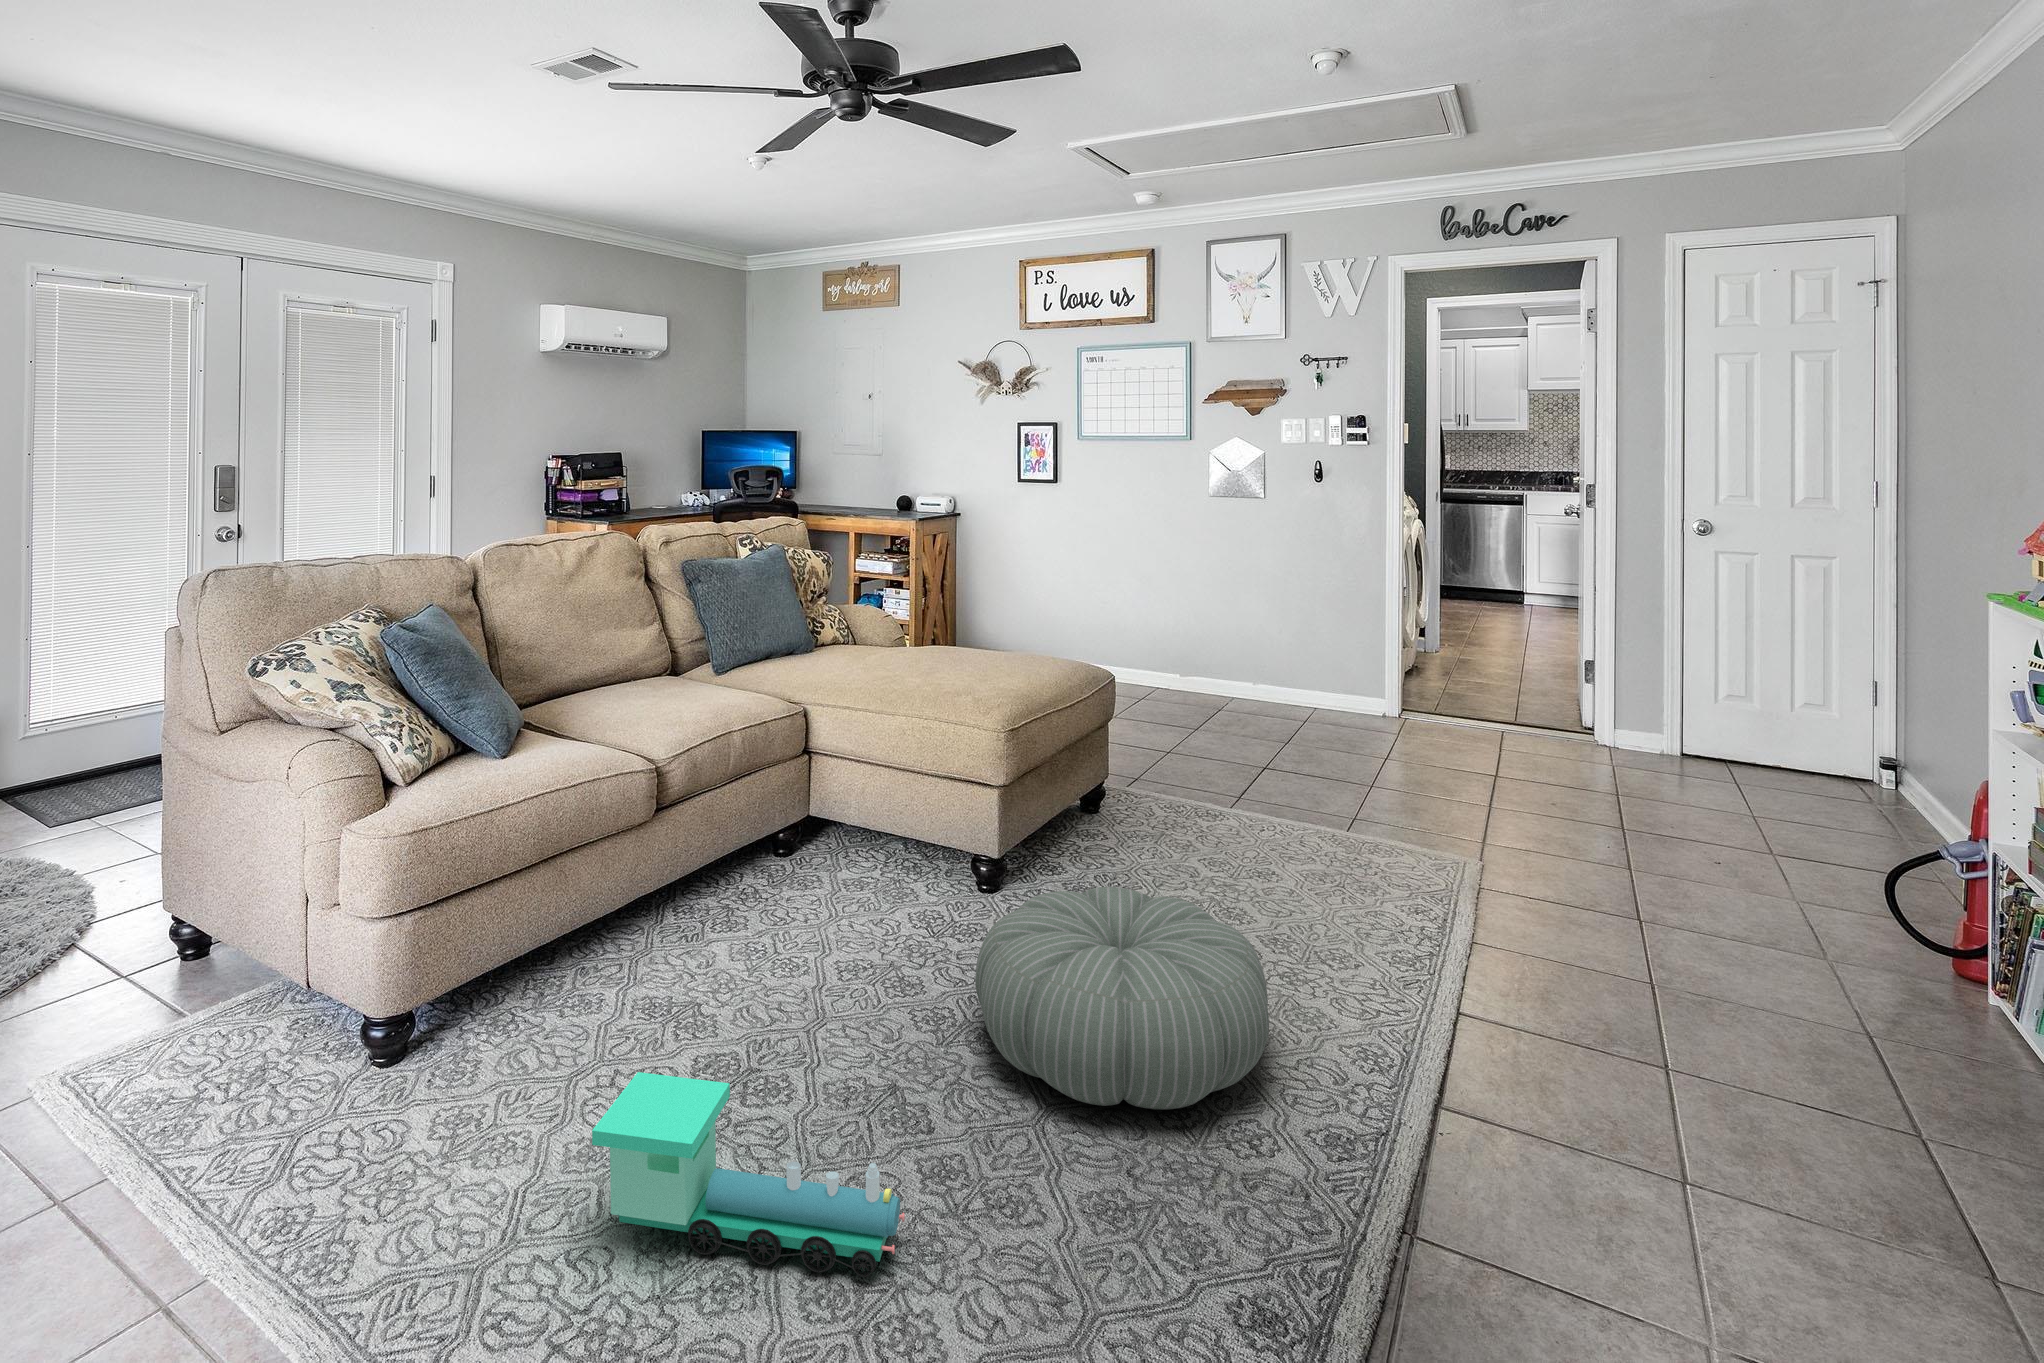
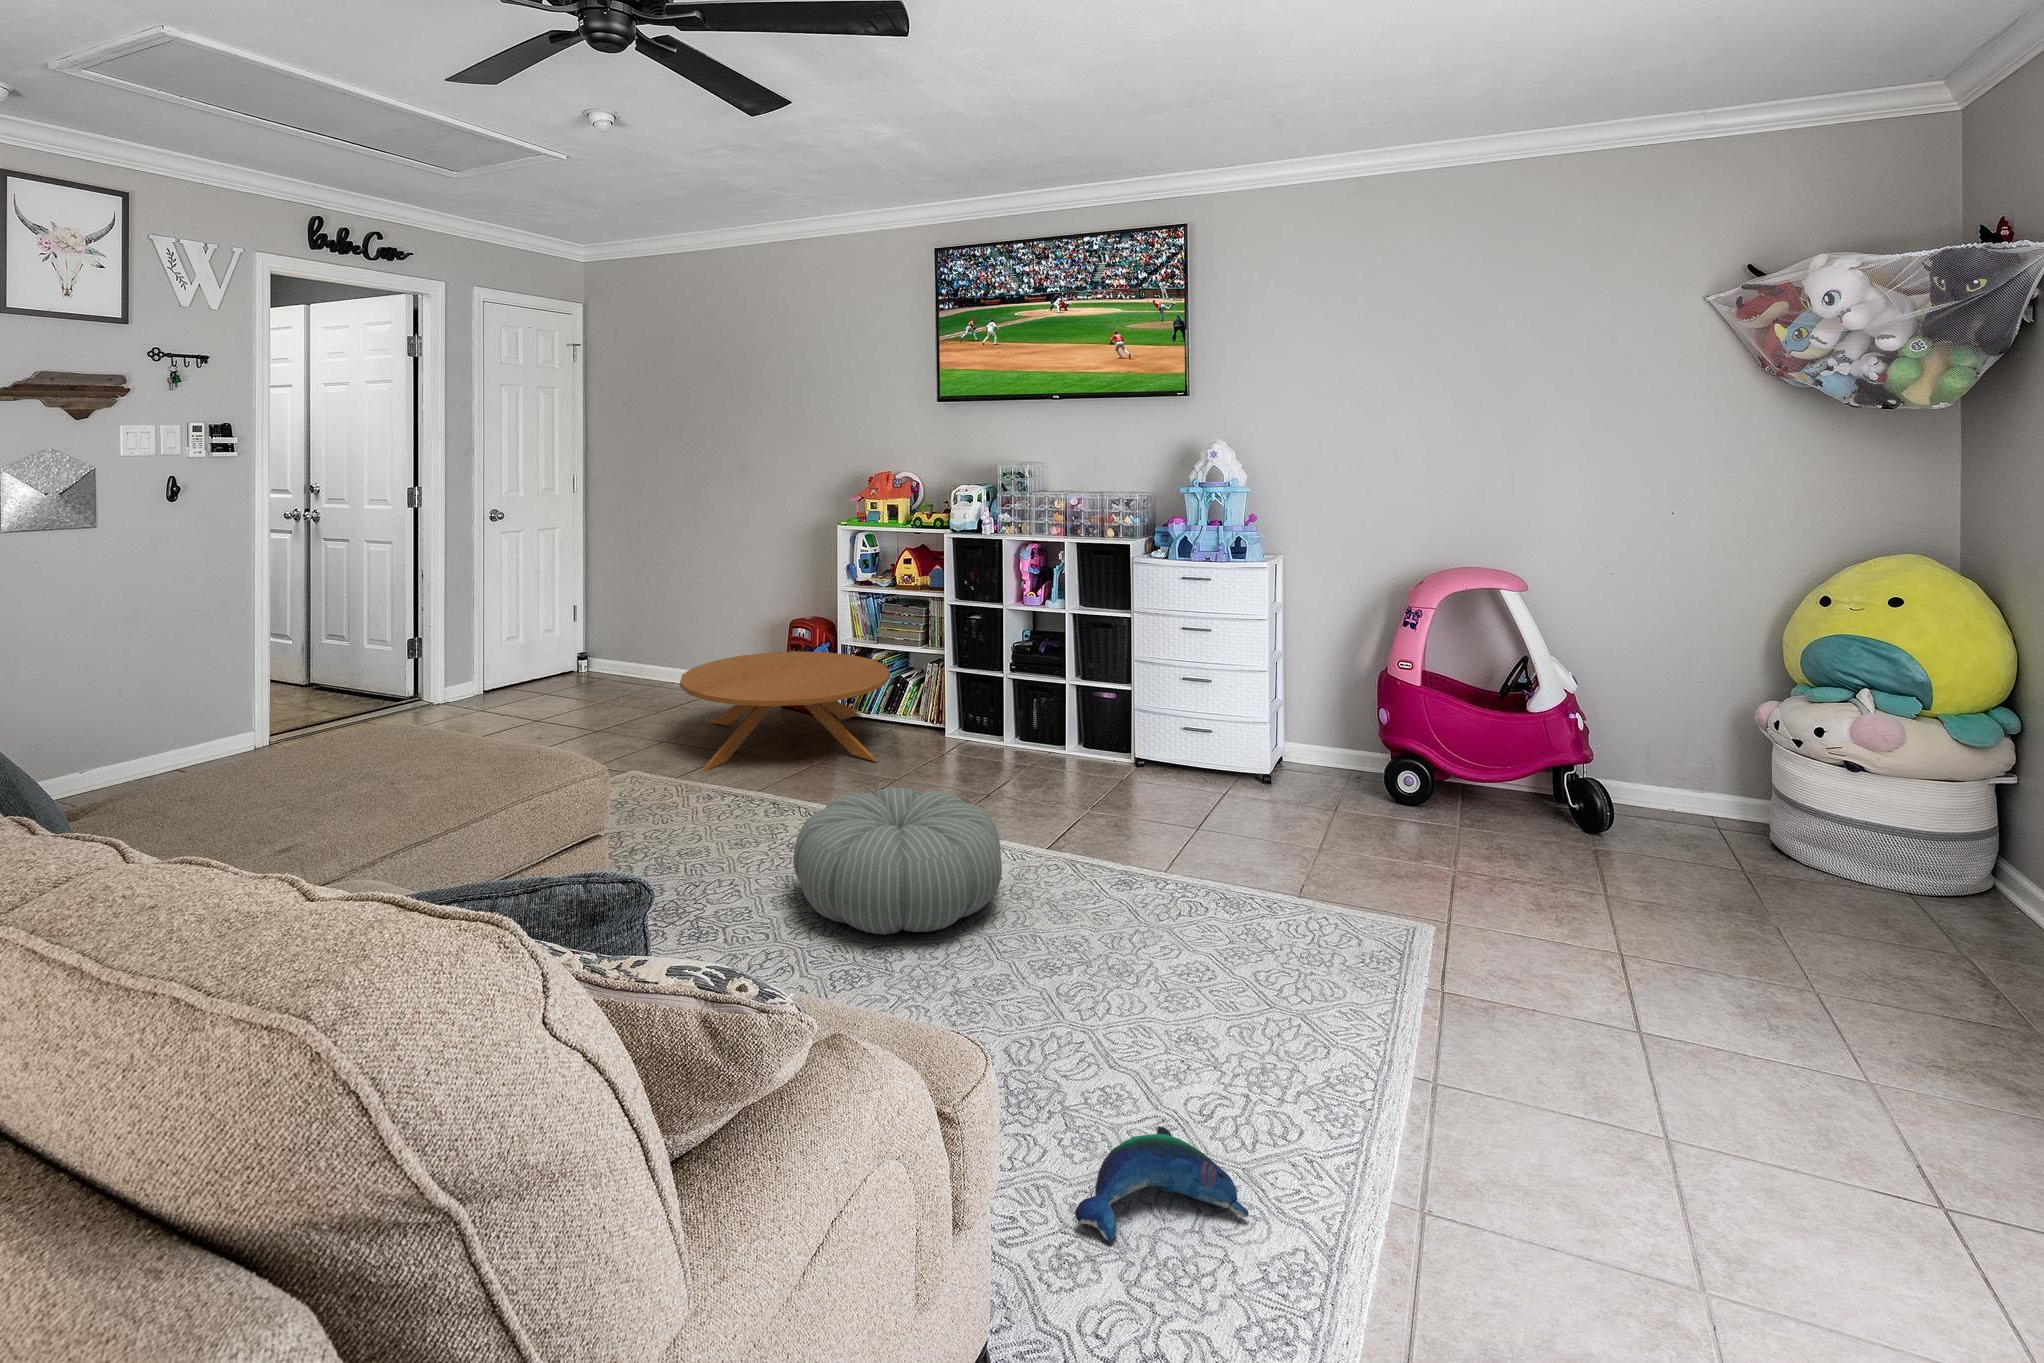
coffee table: none [1468,774,1964,1030] -> present [680,652,890,771]
toy train: present [592,1072,905,1277] -> none [1112,931,1197,1085]
plush toy: none [409,1112,525,1247] -> present [1075,1126,1249,1242]

